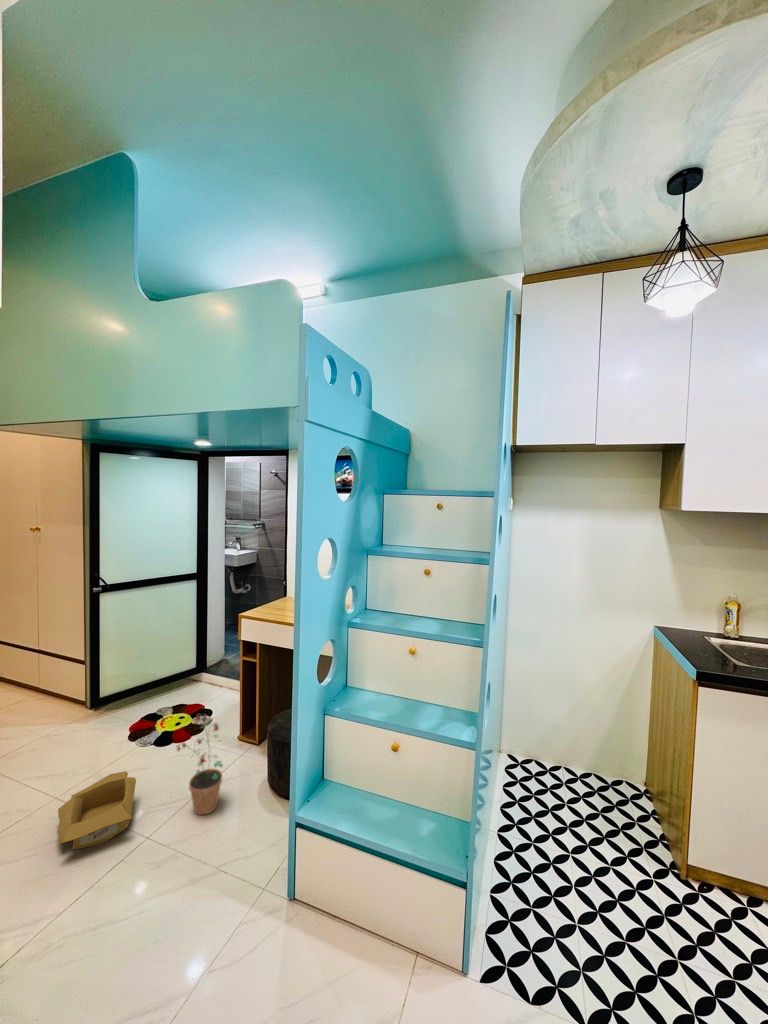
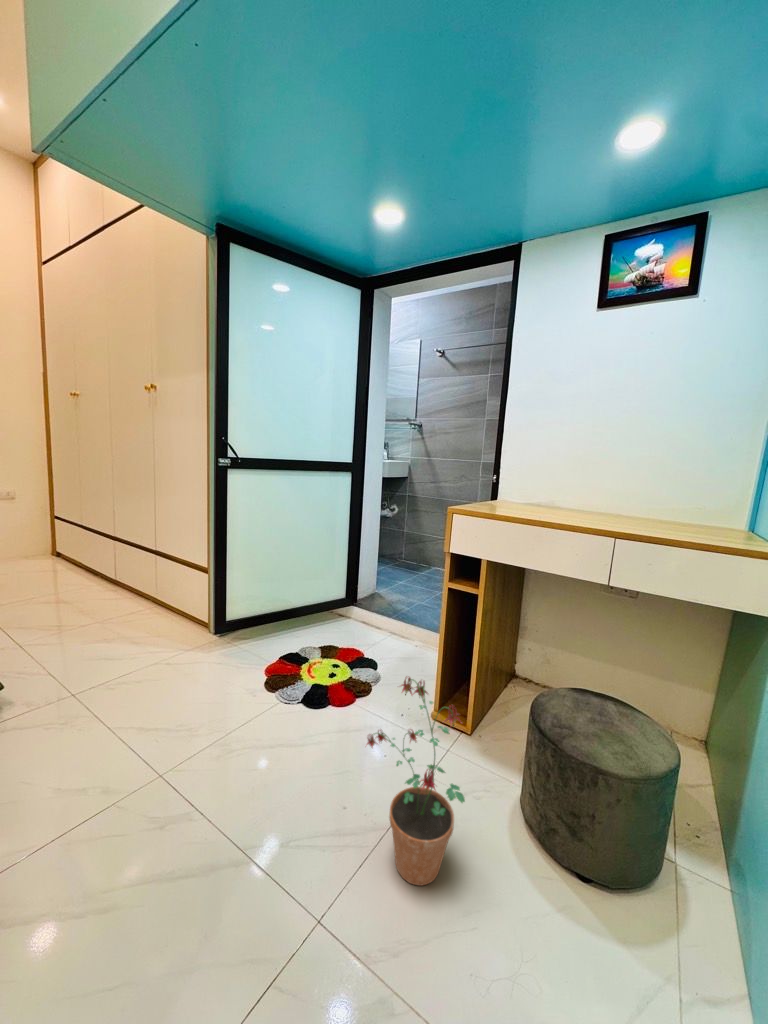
cardboard box: present [58,771,136,849] -> none [153,754,289,908]

